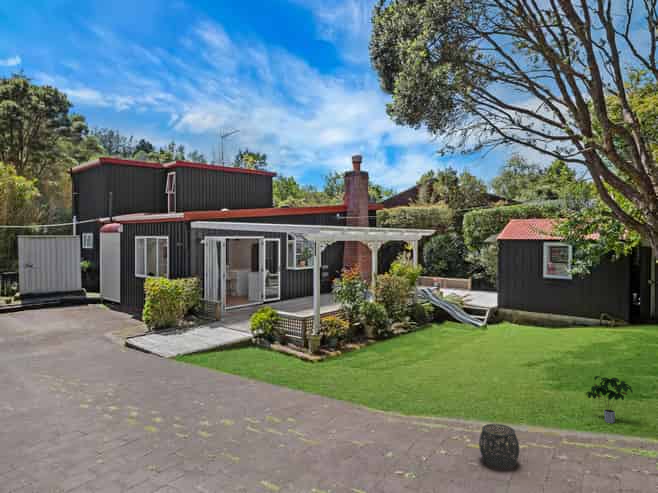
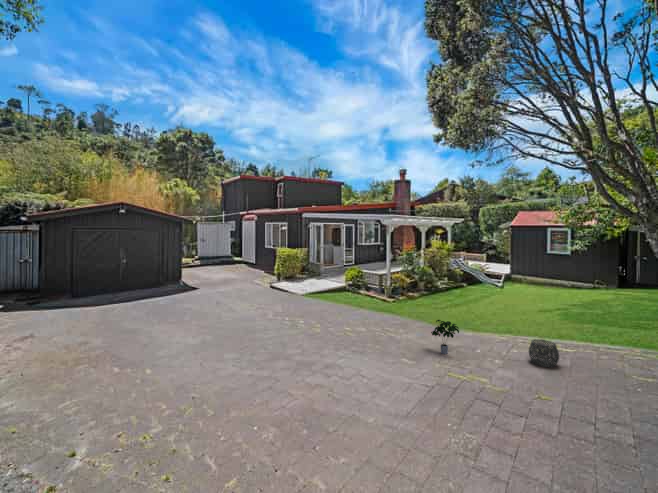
potted plant: present [586,376,633,423] -> present [431,320,459,354]

